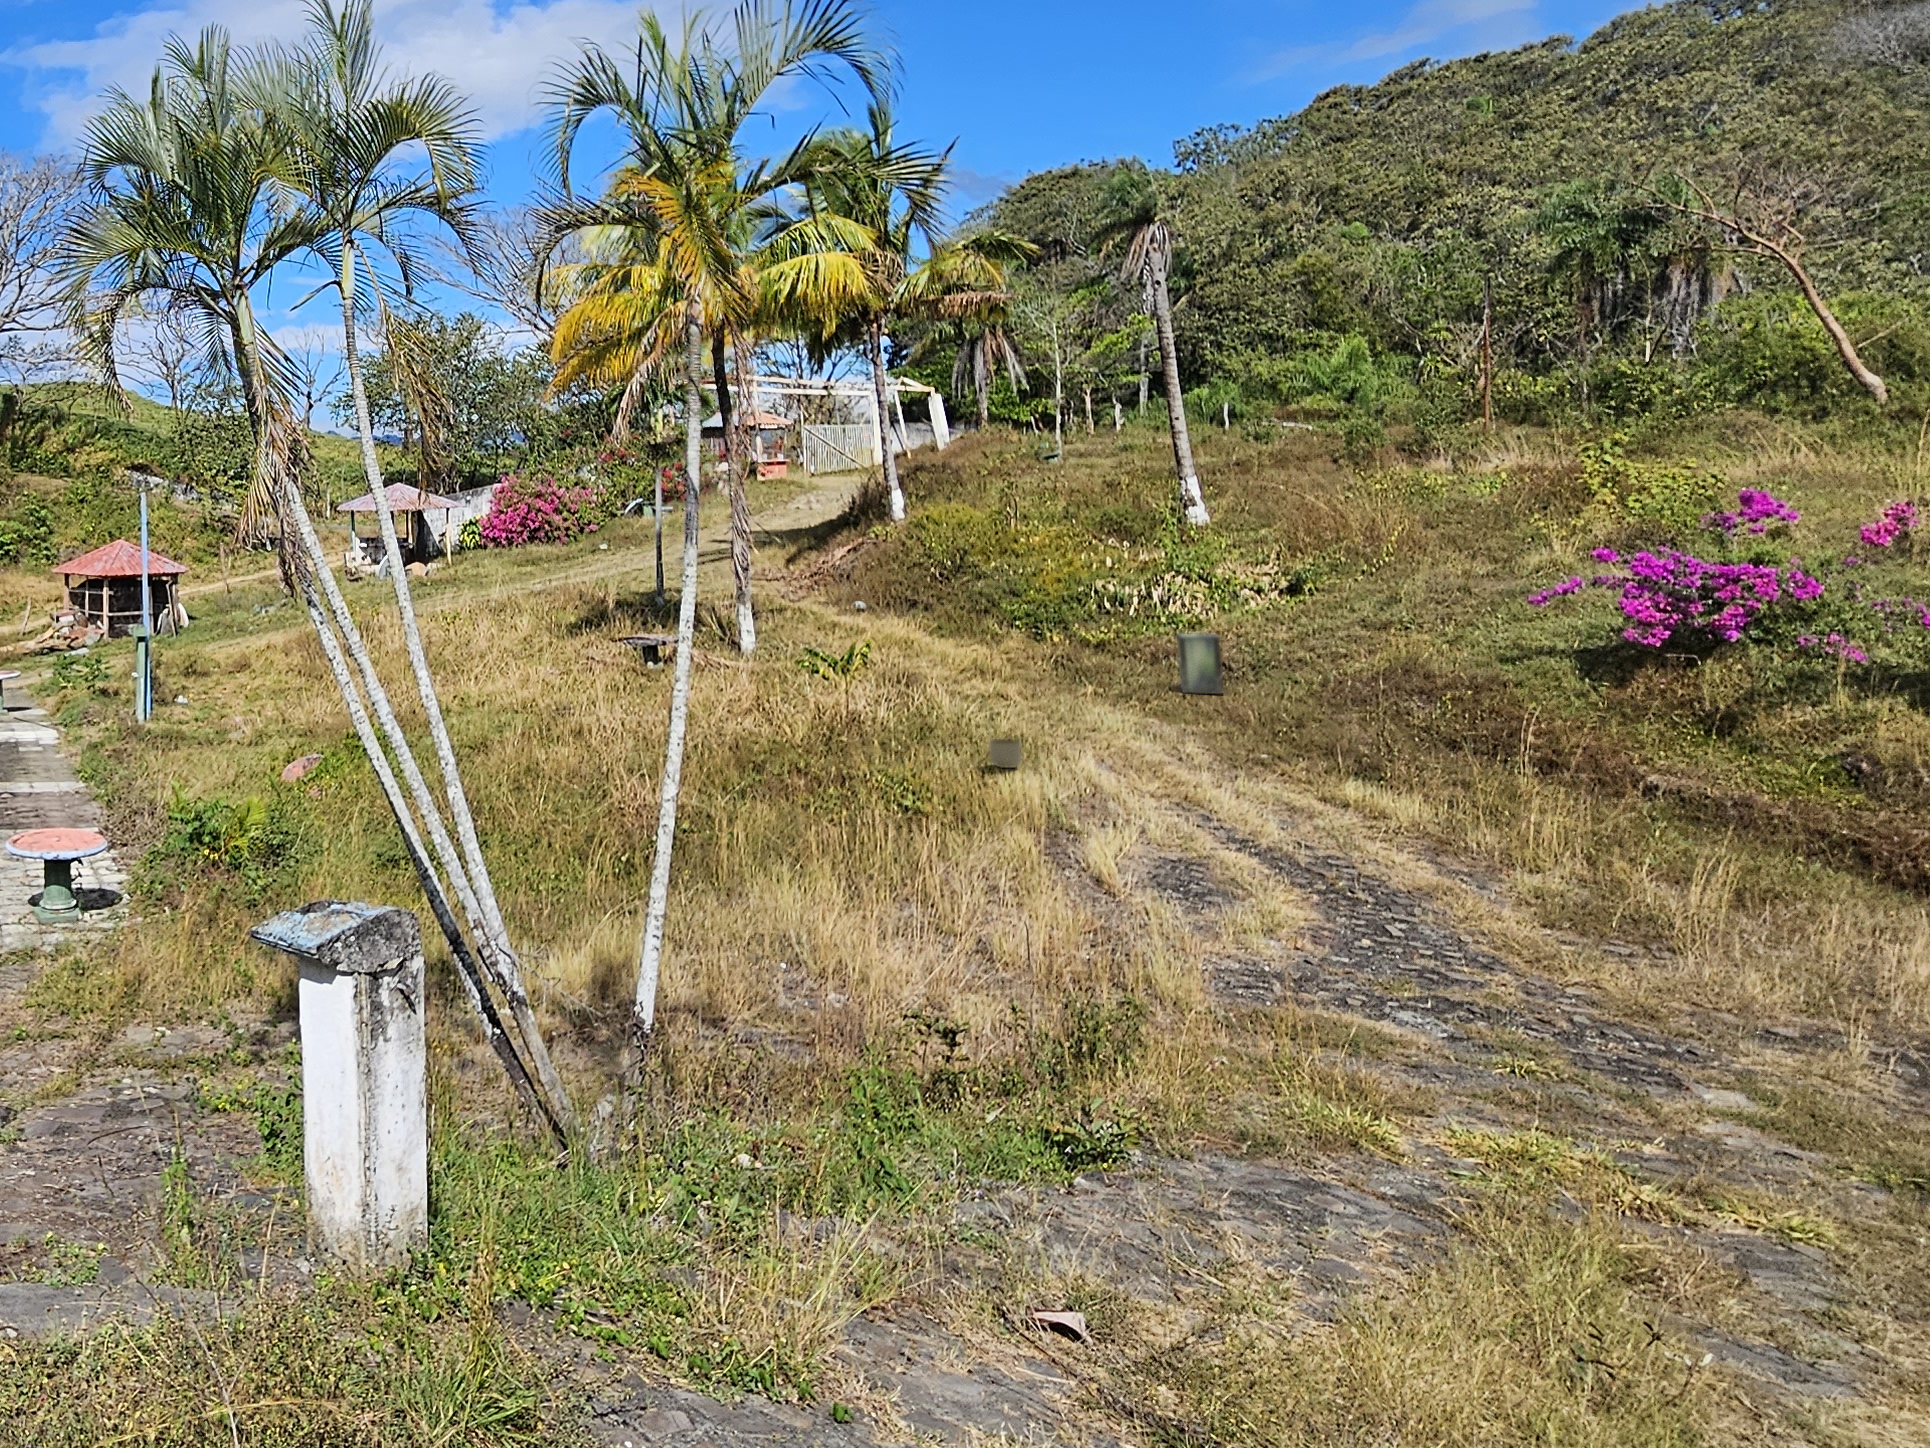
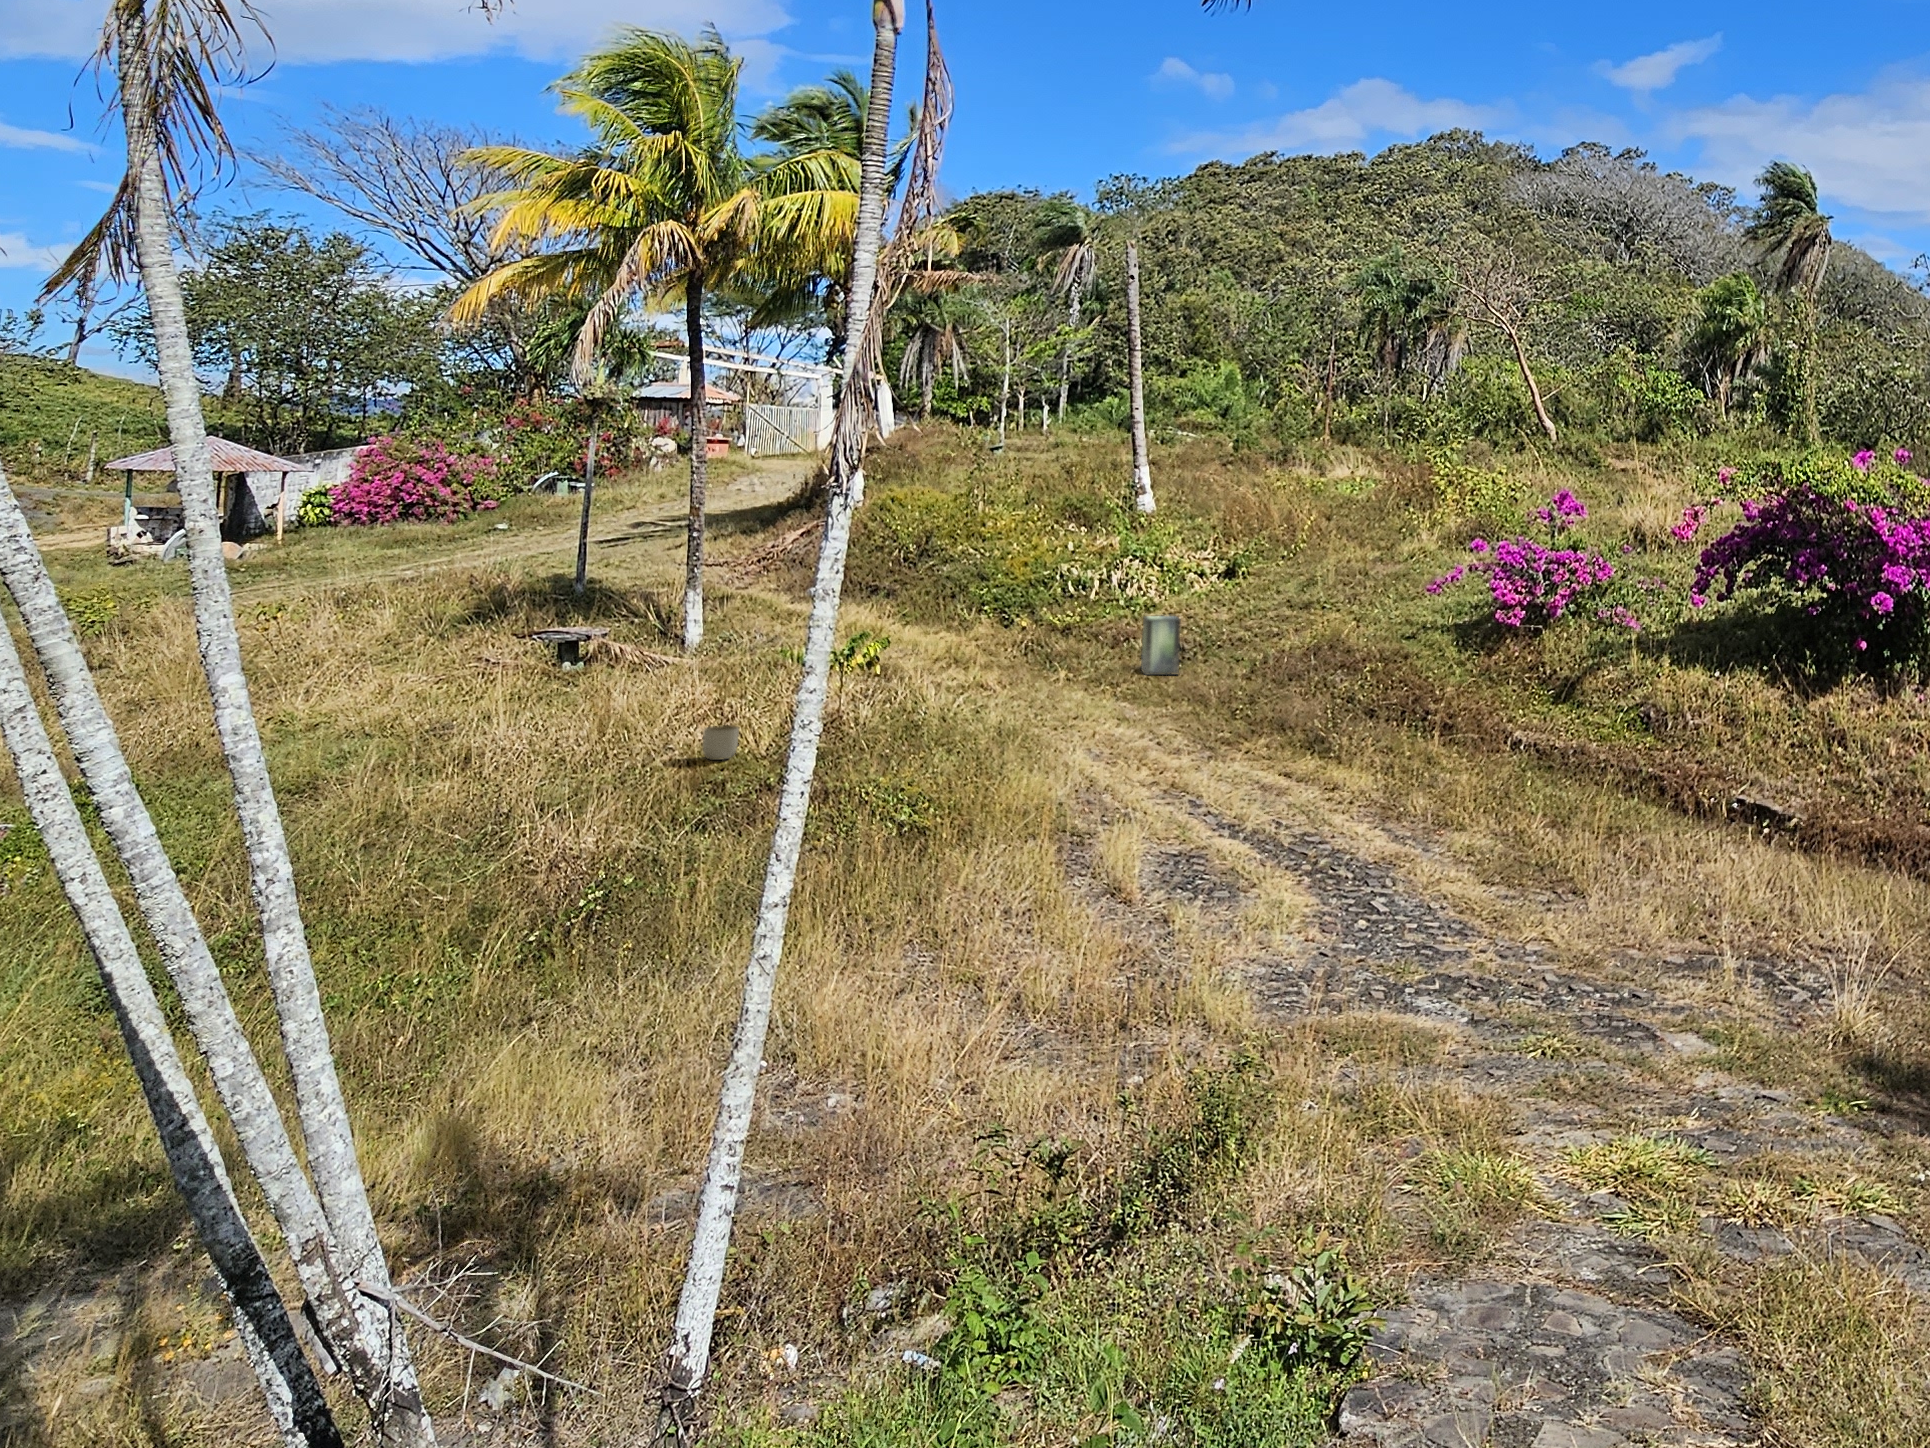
planter: present [989,738,1021,768] -> present [703,725,739,760]

